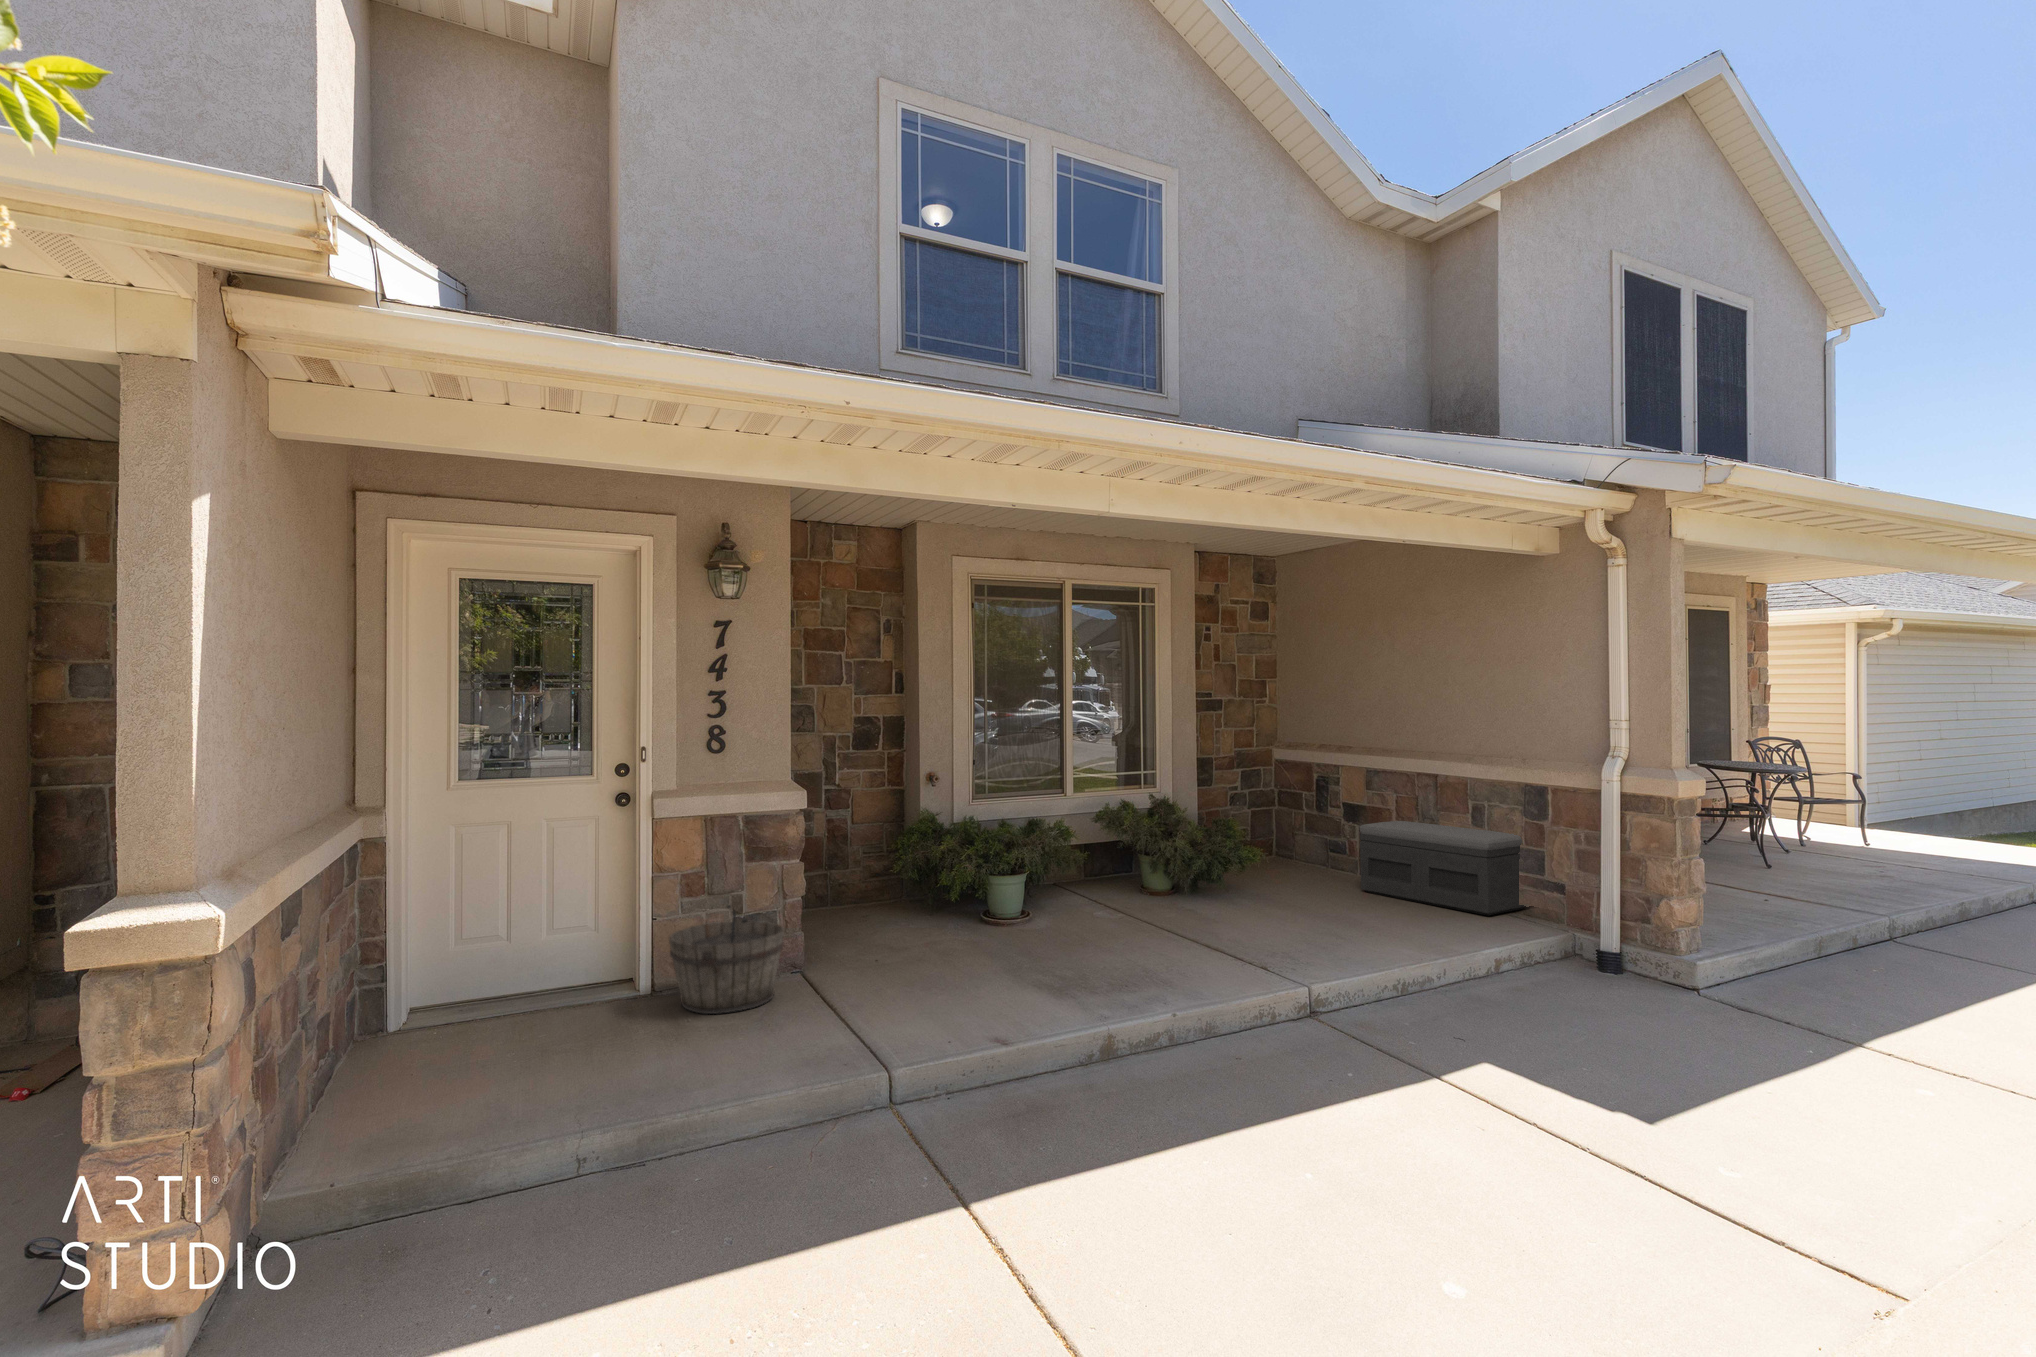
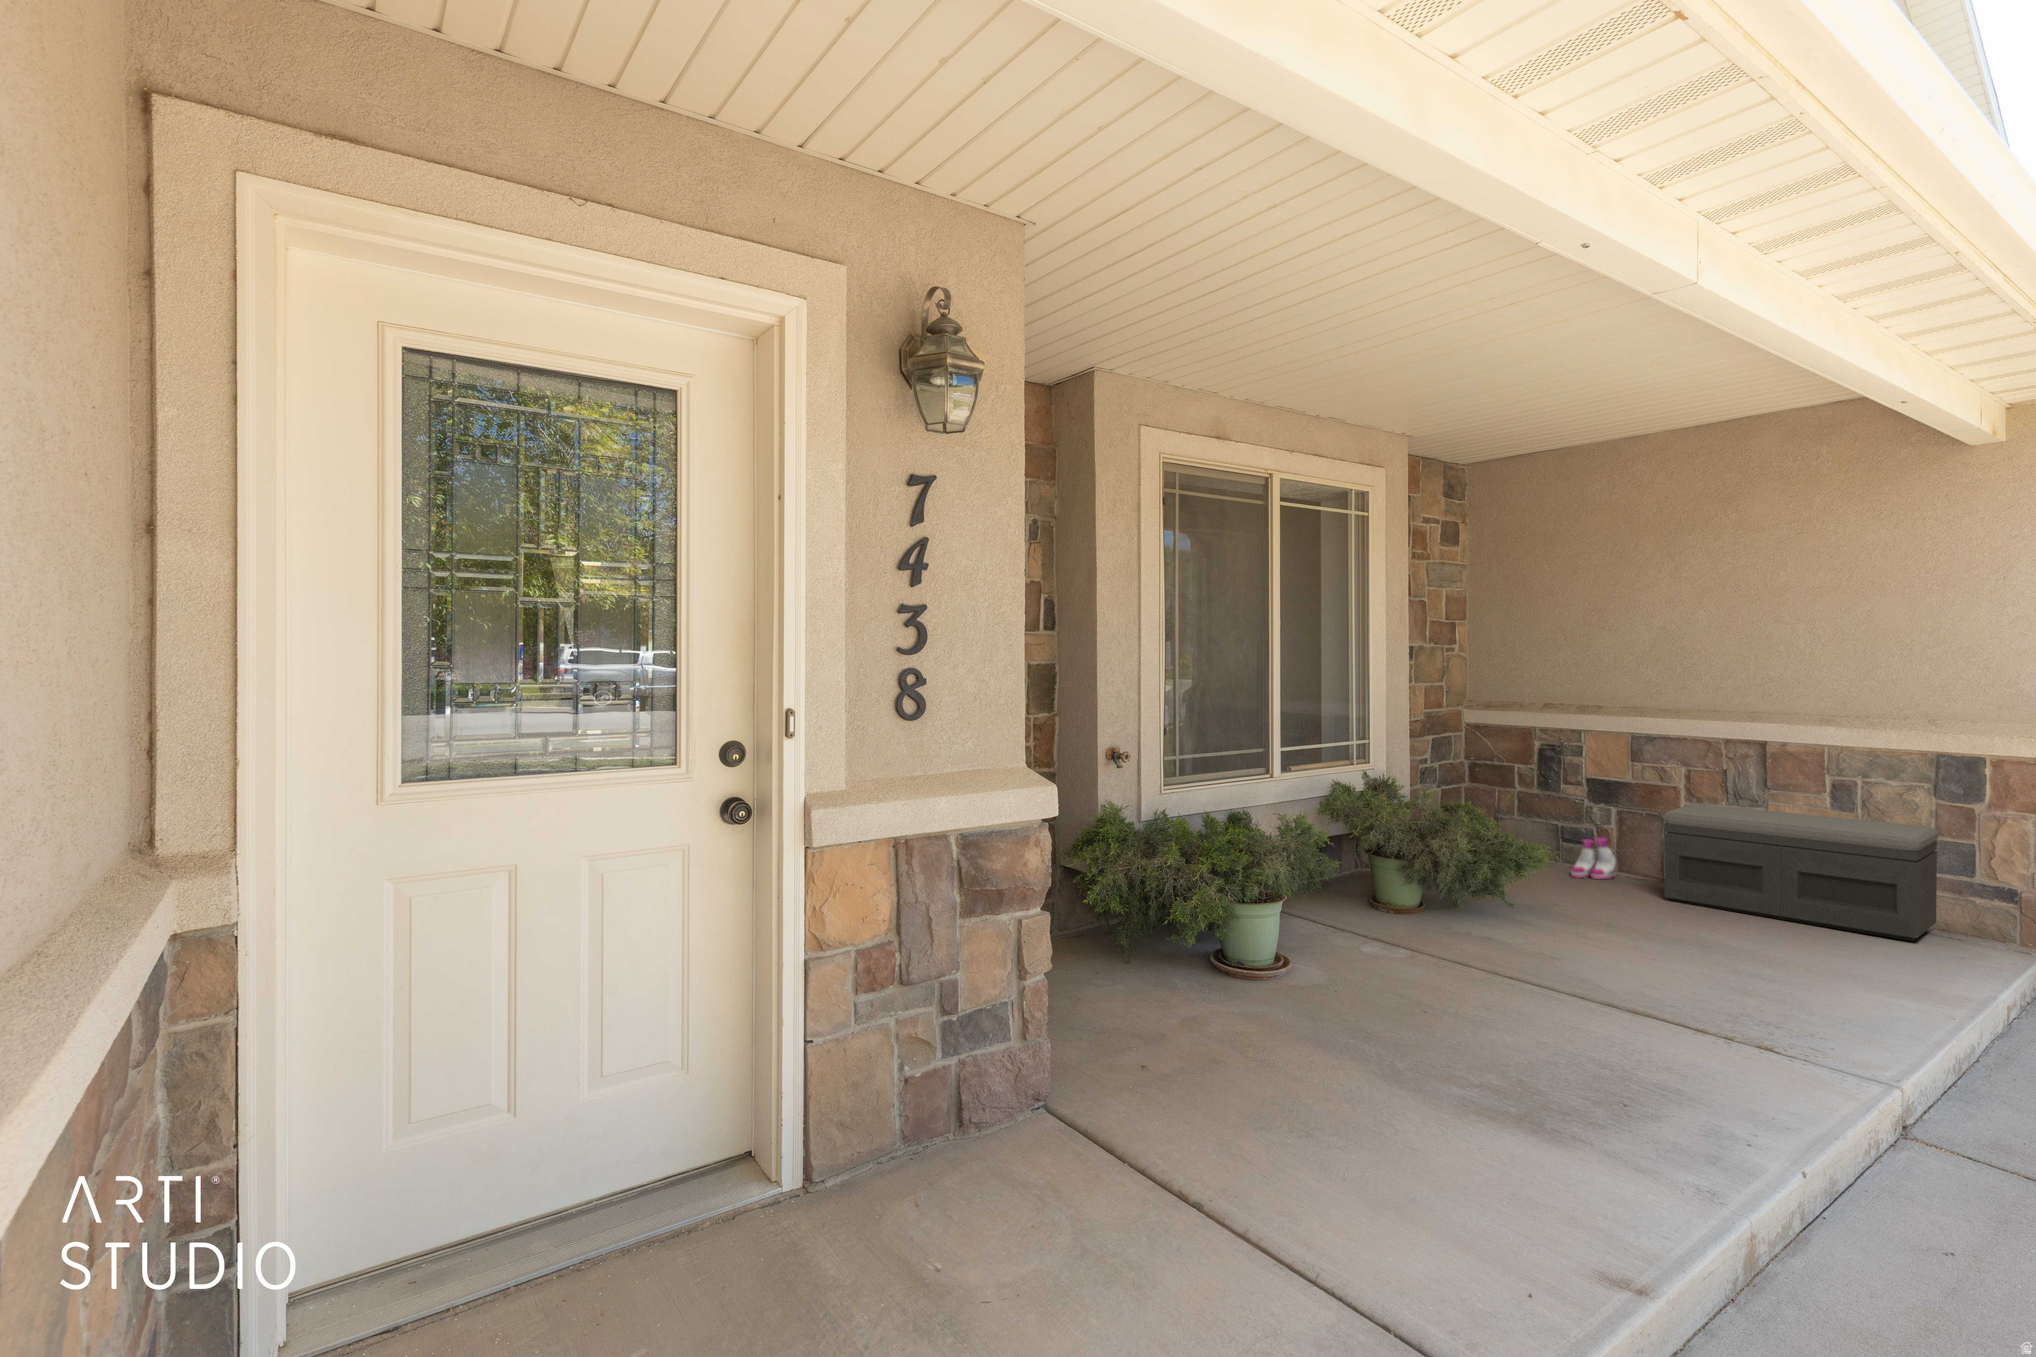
boots: none [1320,846,1357,879] -> present [1571,837,1617,879]
wooden bucket: present [669,905,784,1014] -> none [867,1015,1085,1256]

